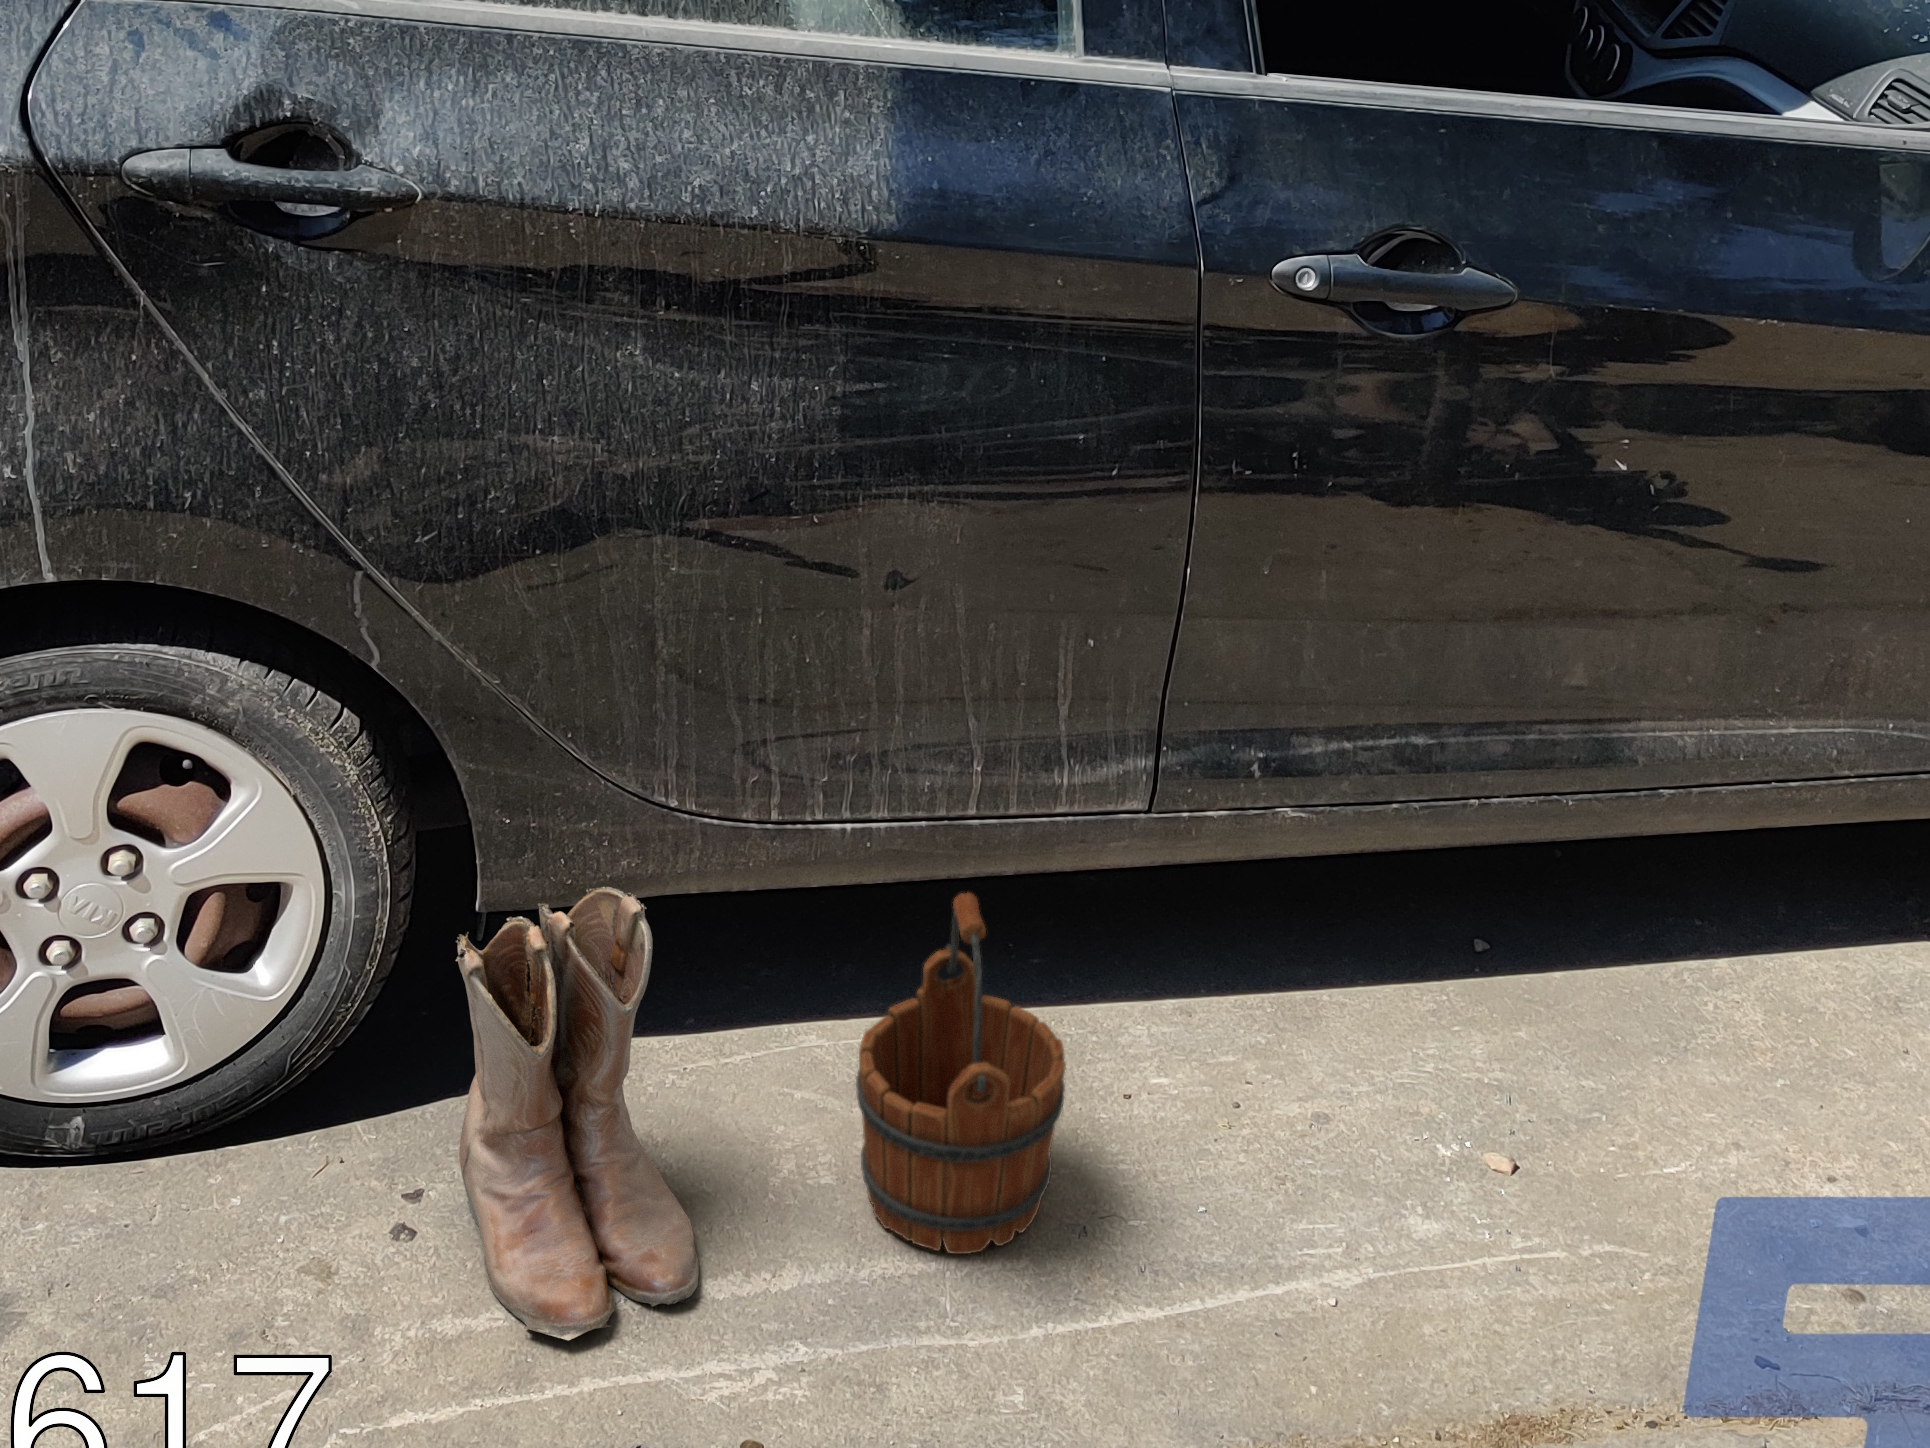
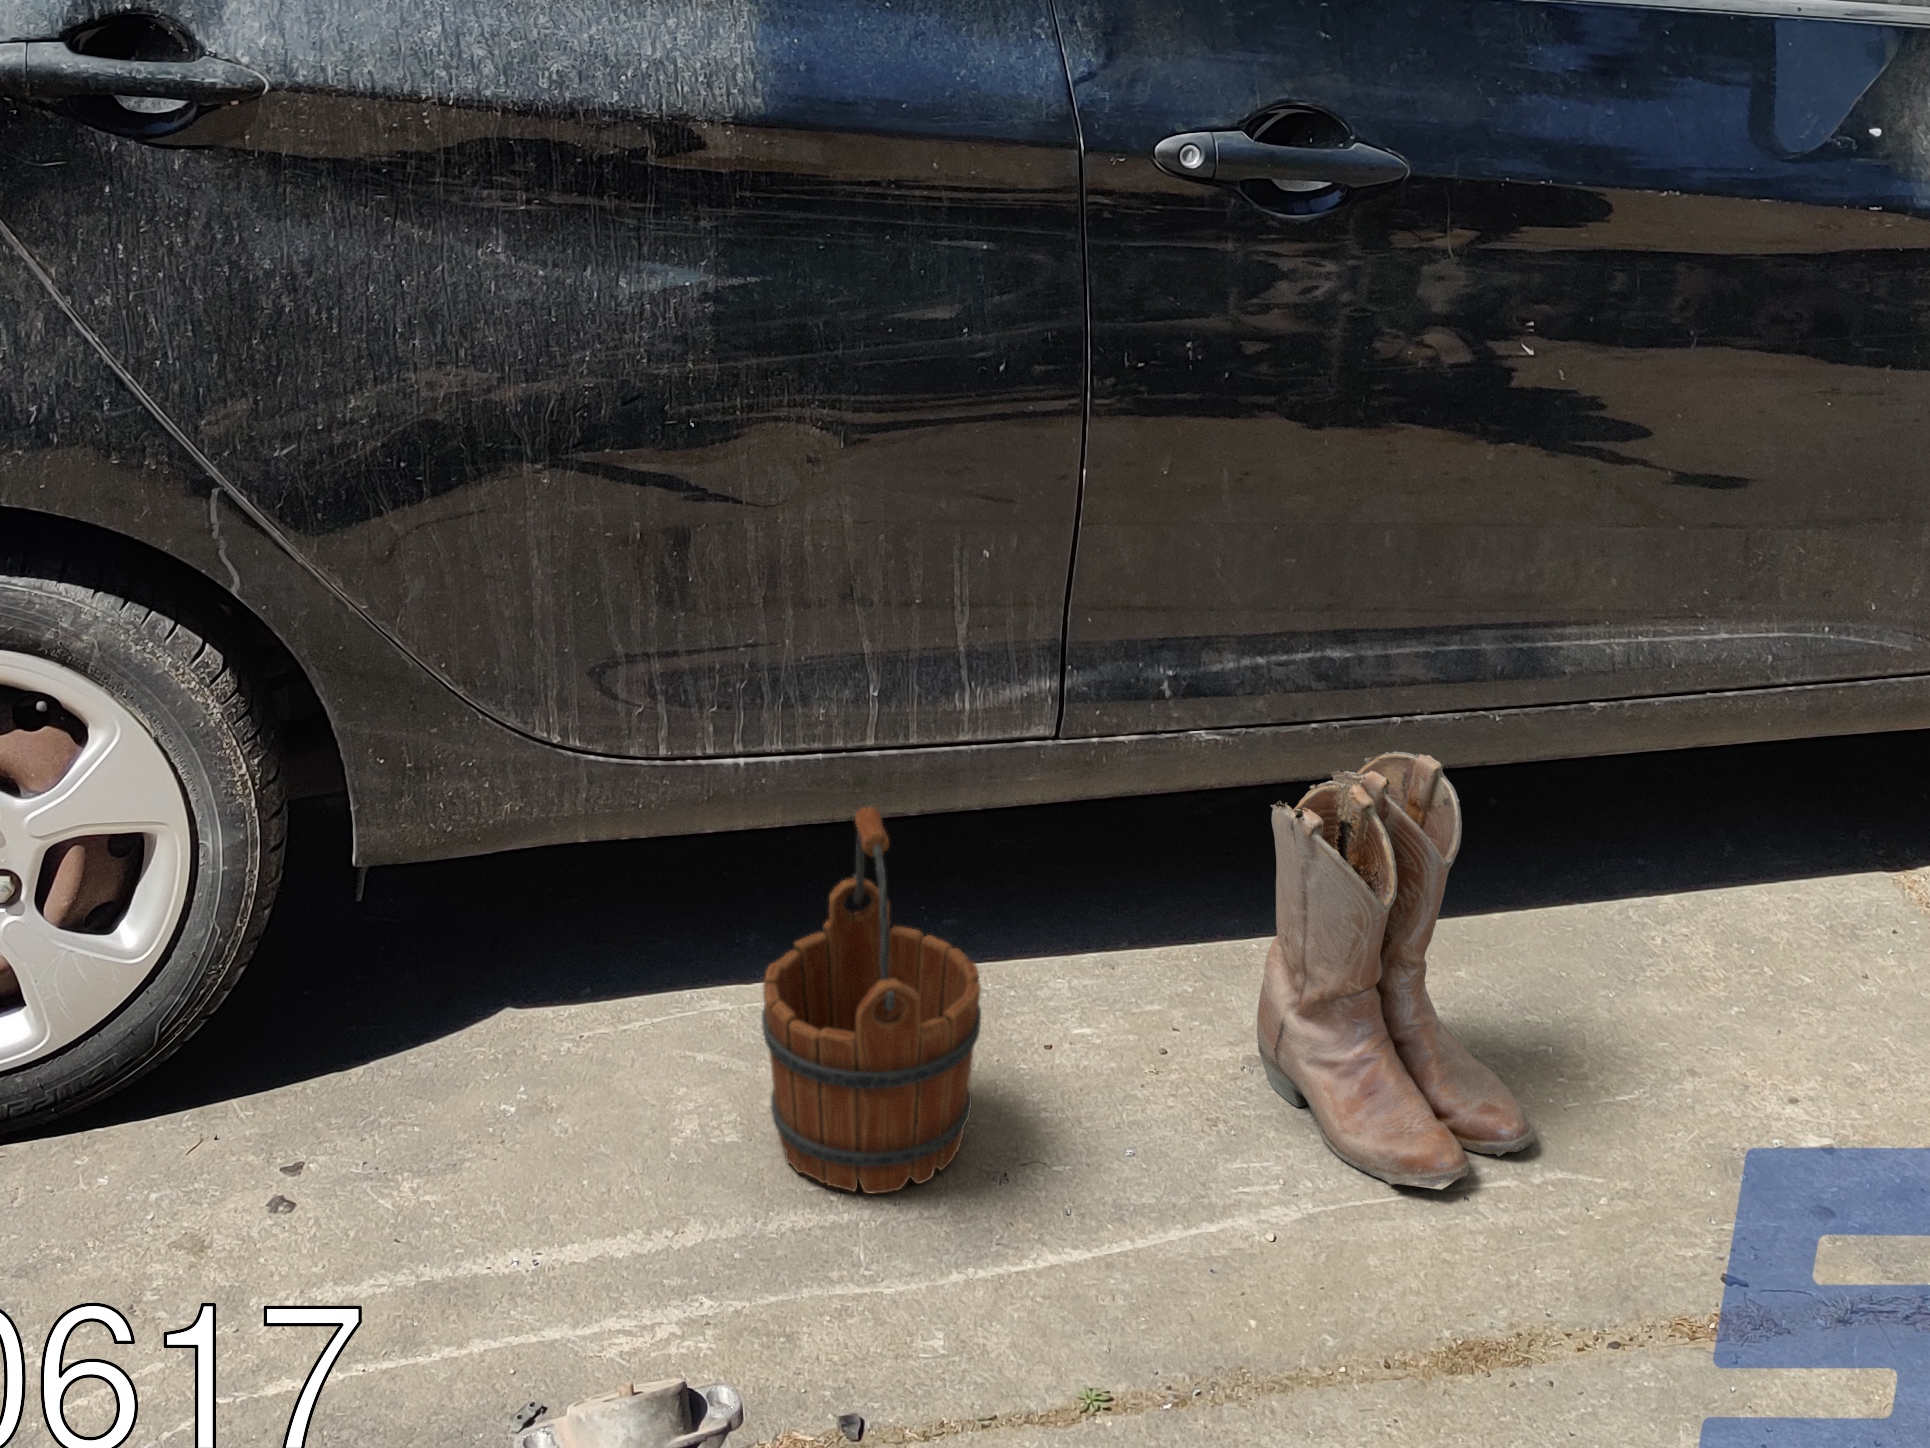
boots: present [456,887,699,1340] -> present [1257,752,1535,1190]

